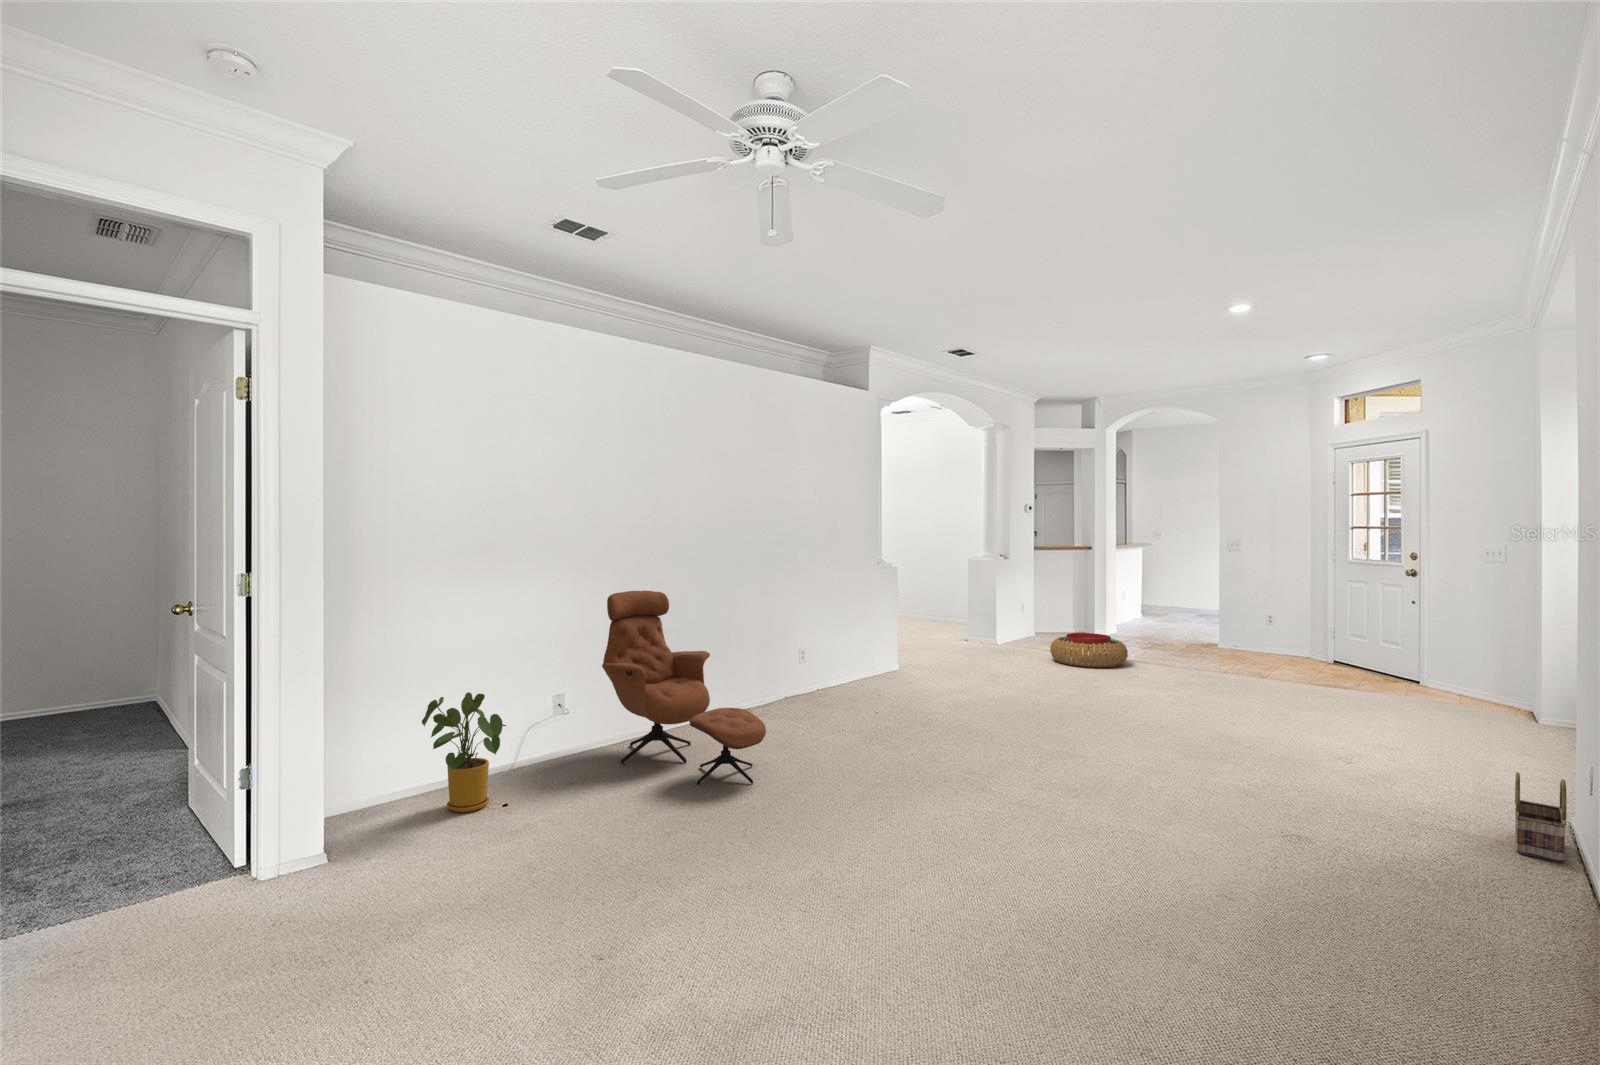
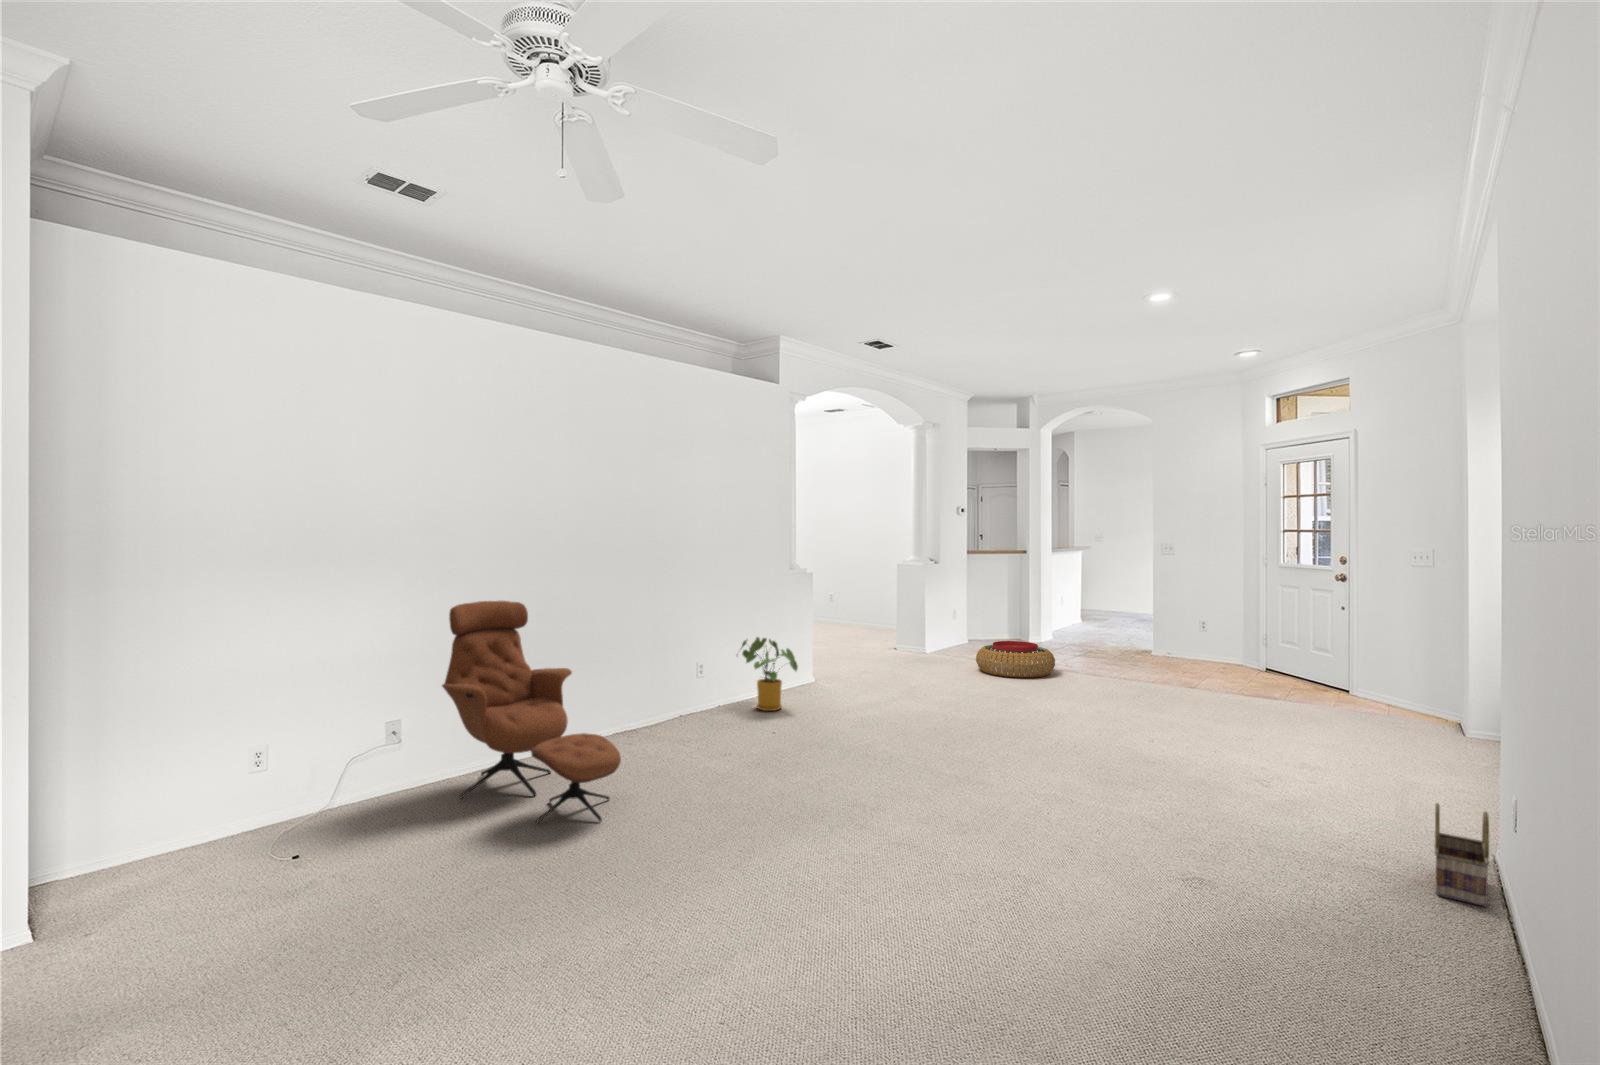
house plant: present [422,692,506,812] -> present [742,637,798,711]

